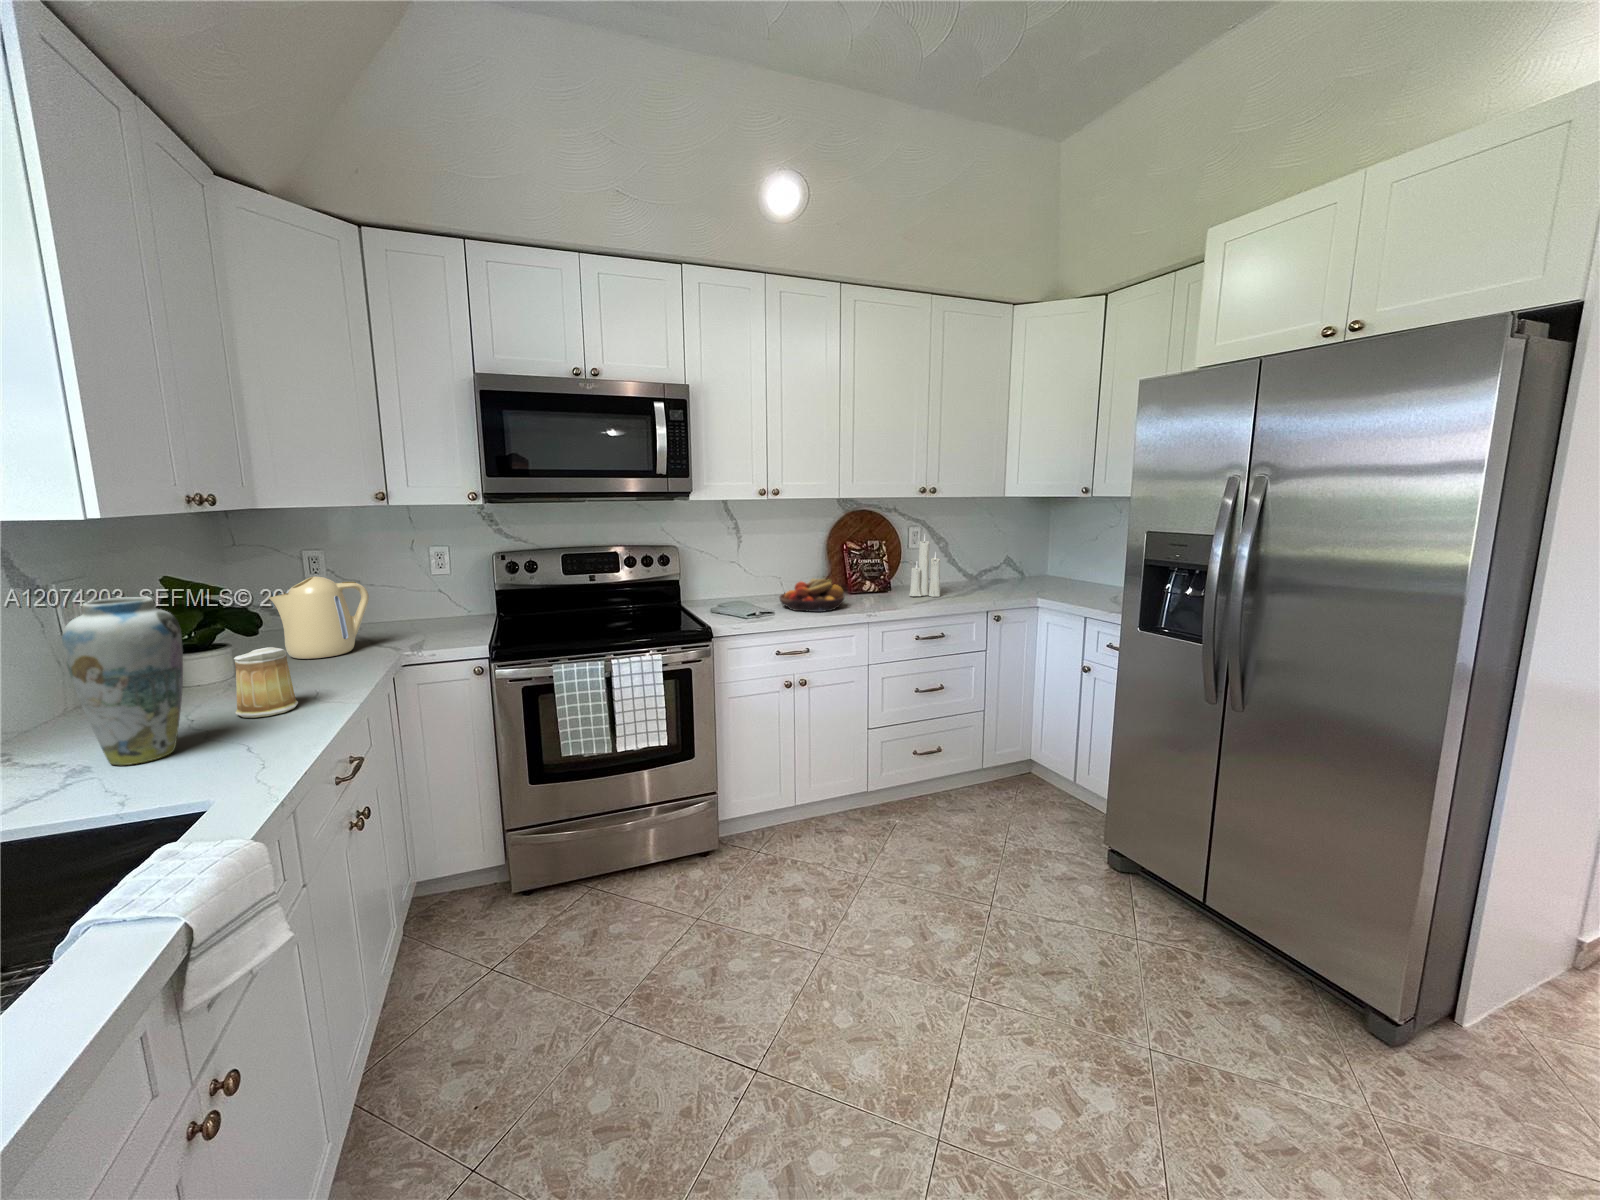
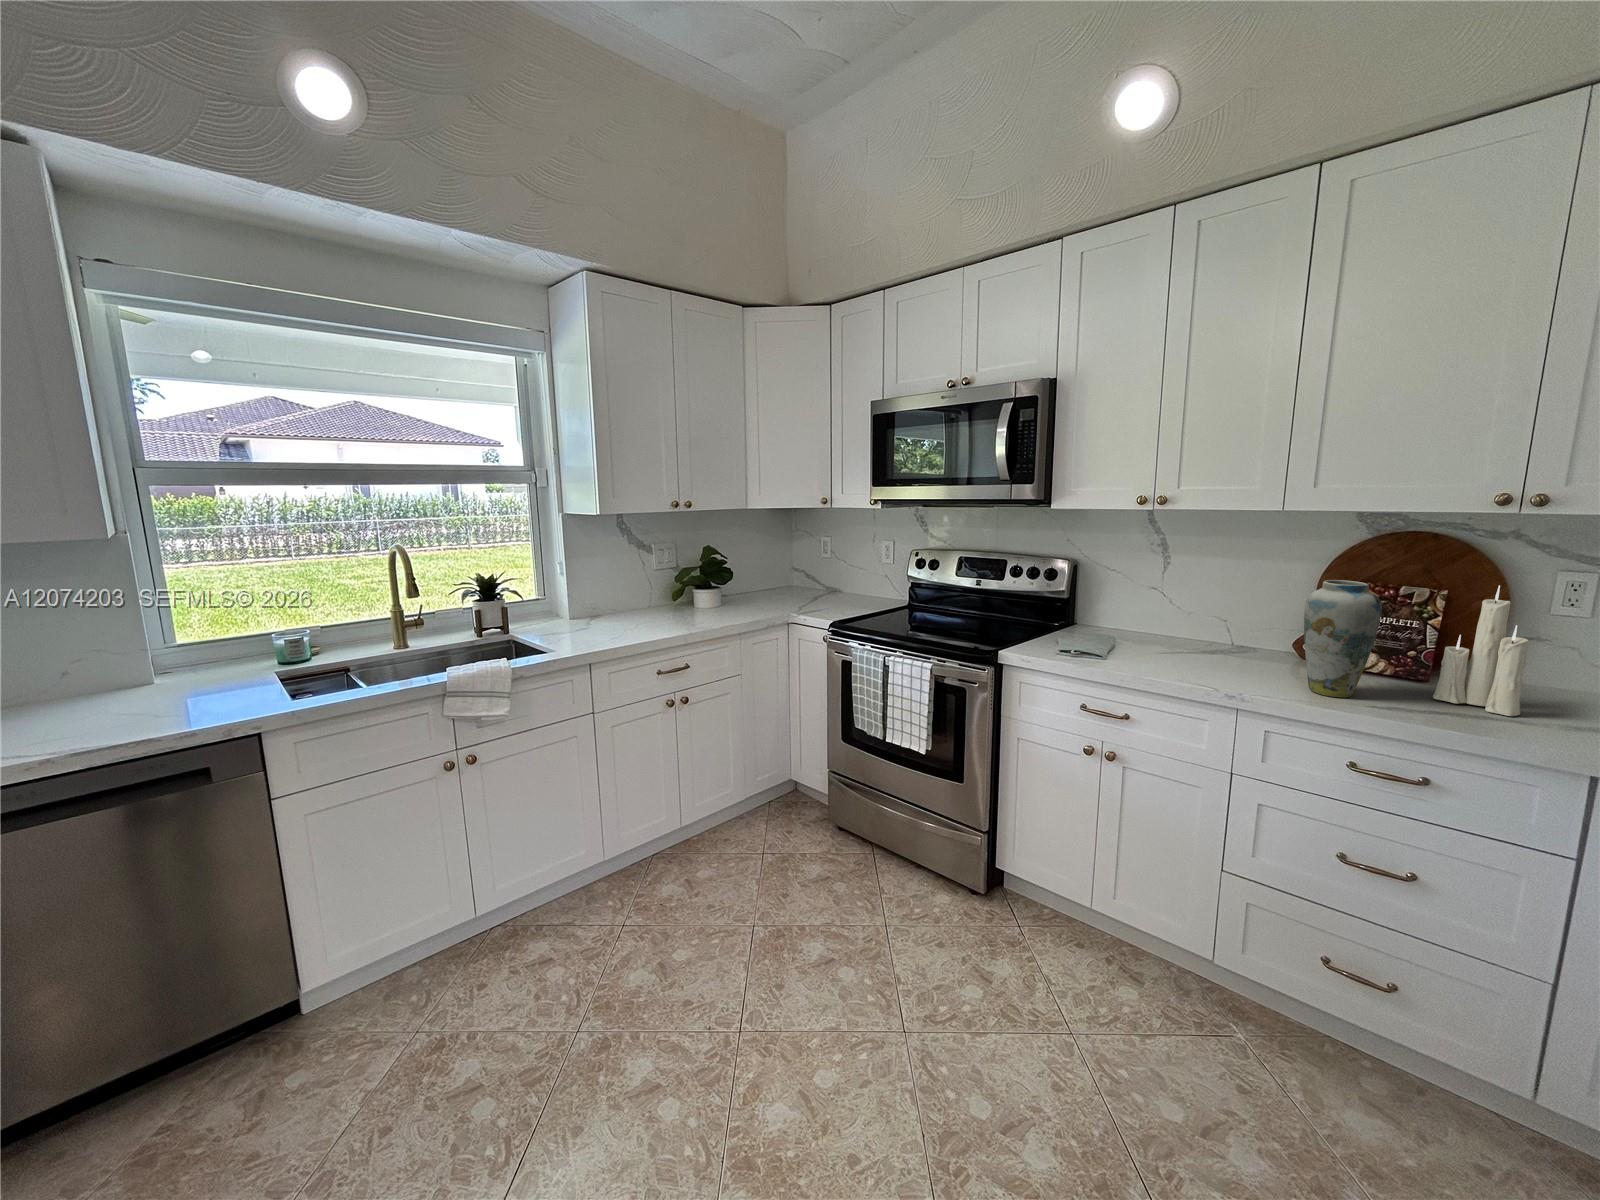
kettle: present [269,577,369,659] -> none [743,557,789,608]
fruit bowl: present [780,579,844,612] -> none [1130,627,1237,676]
vase: present [62,597,183,765] -> present [1304,580,1382,697]
mug: present [234,647,298,718] -> none [647,593,678,630]

